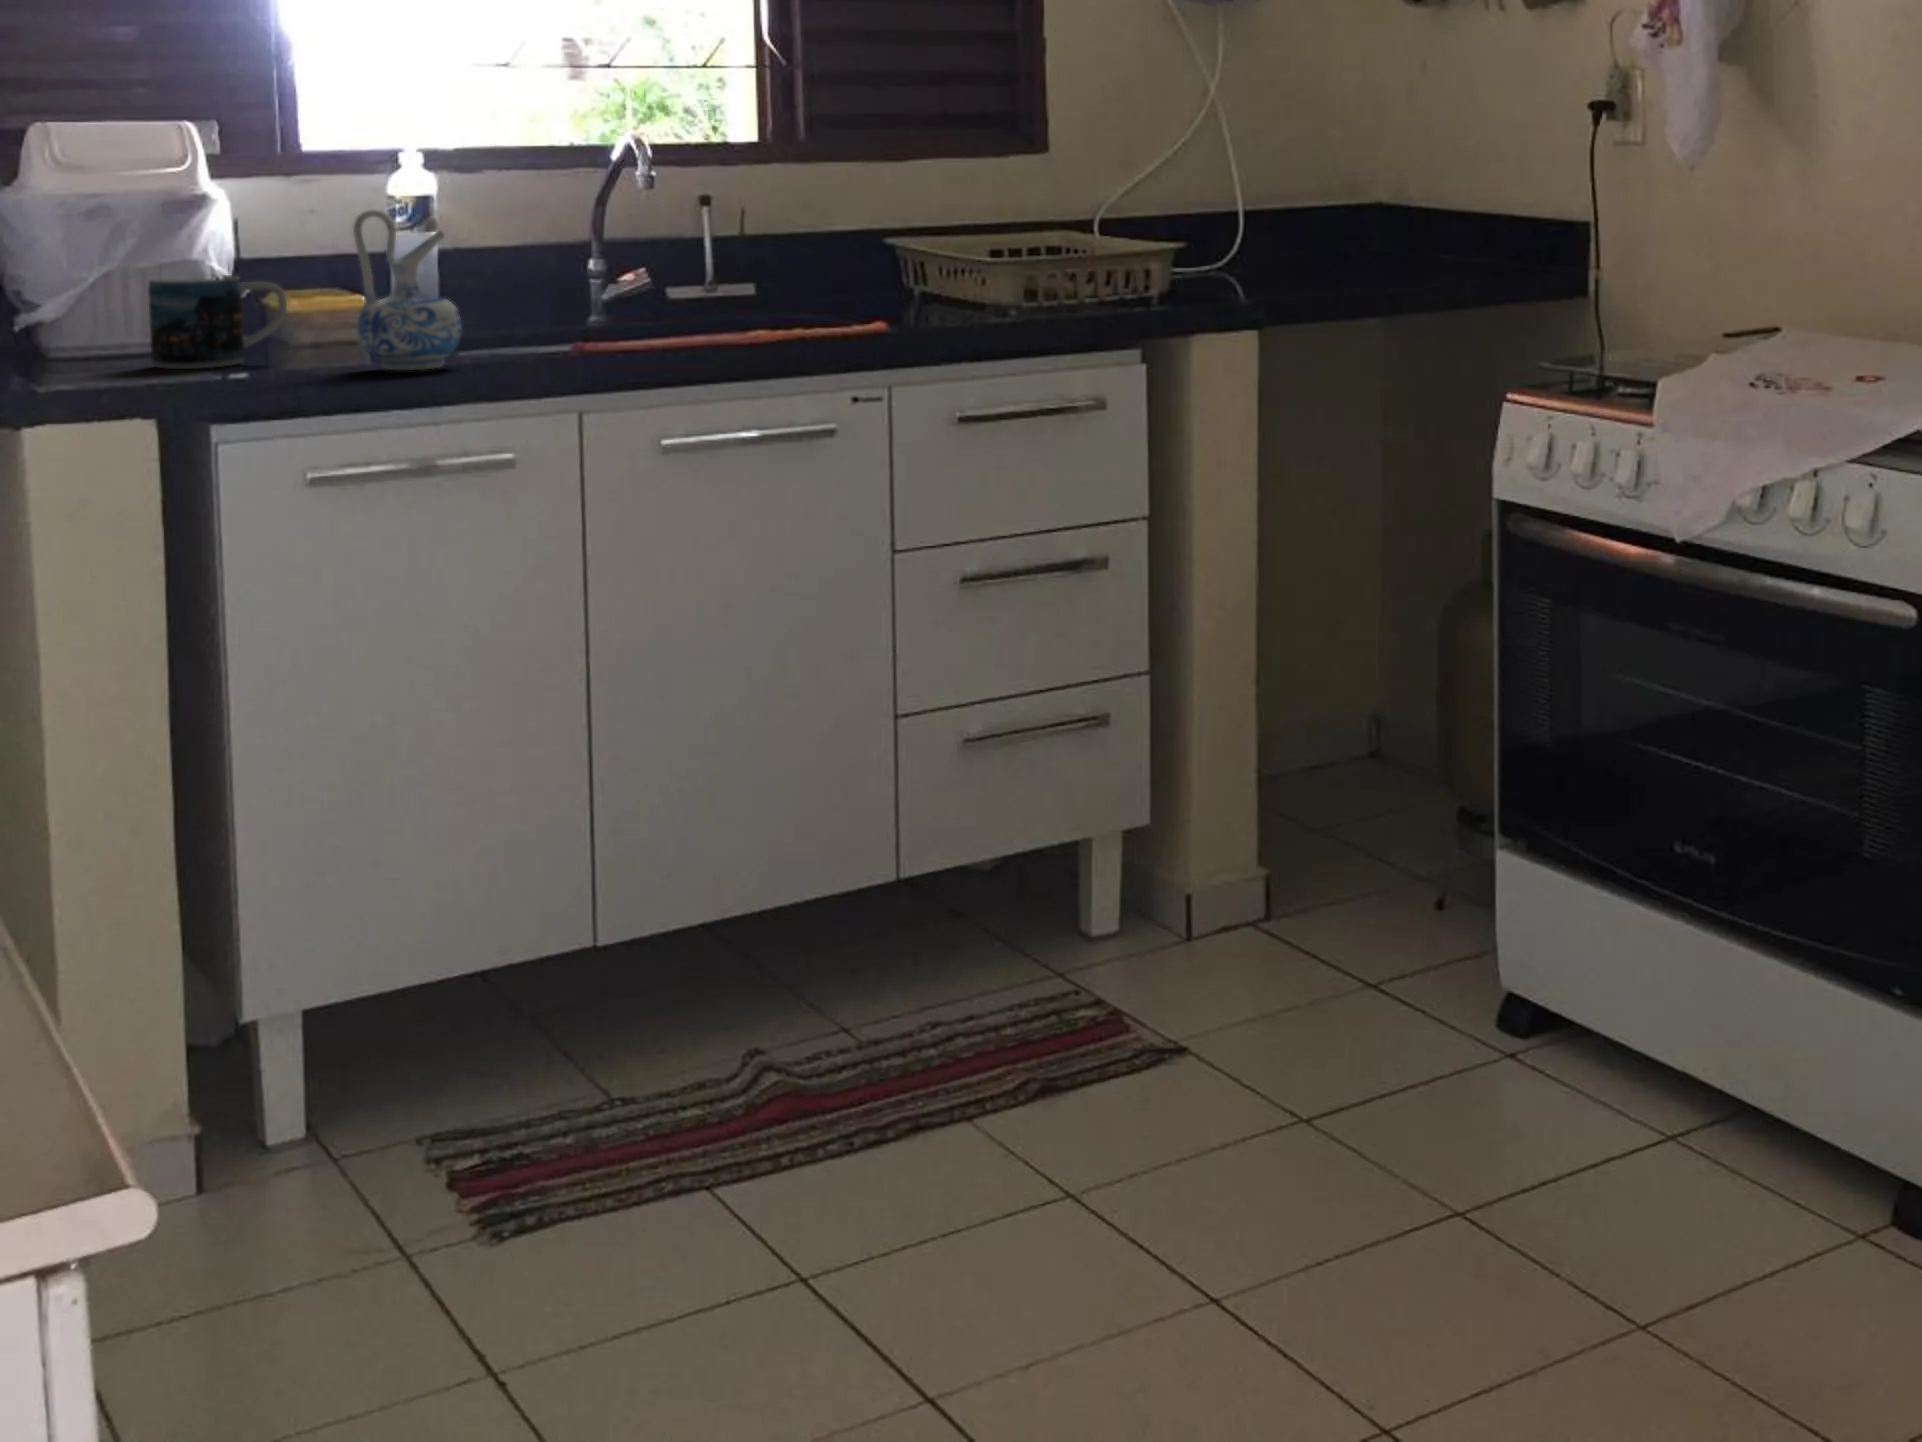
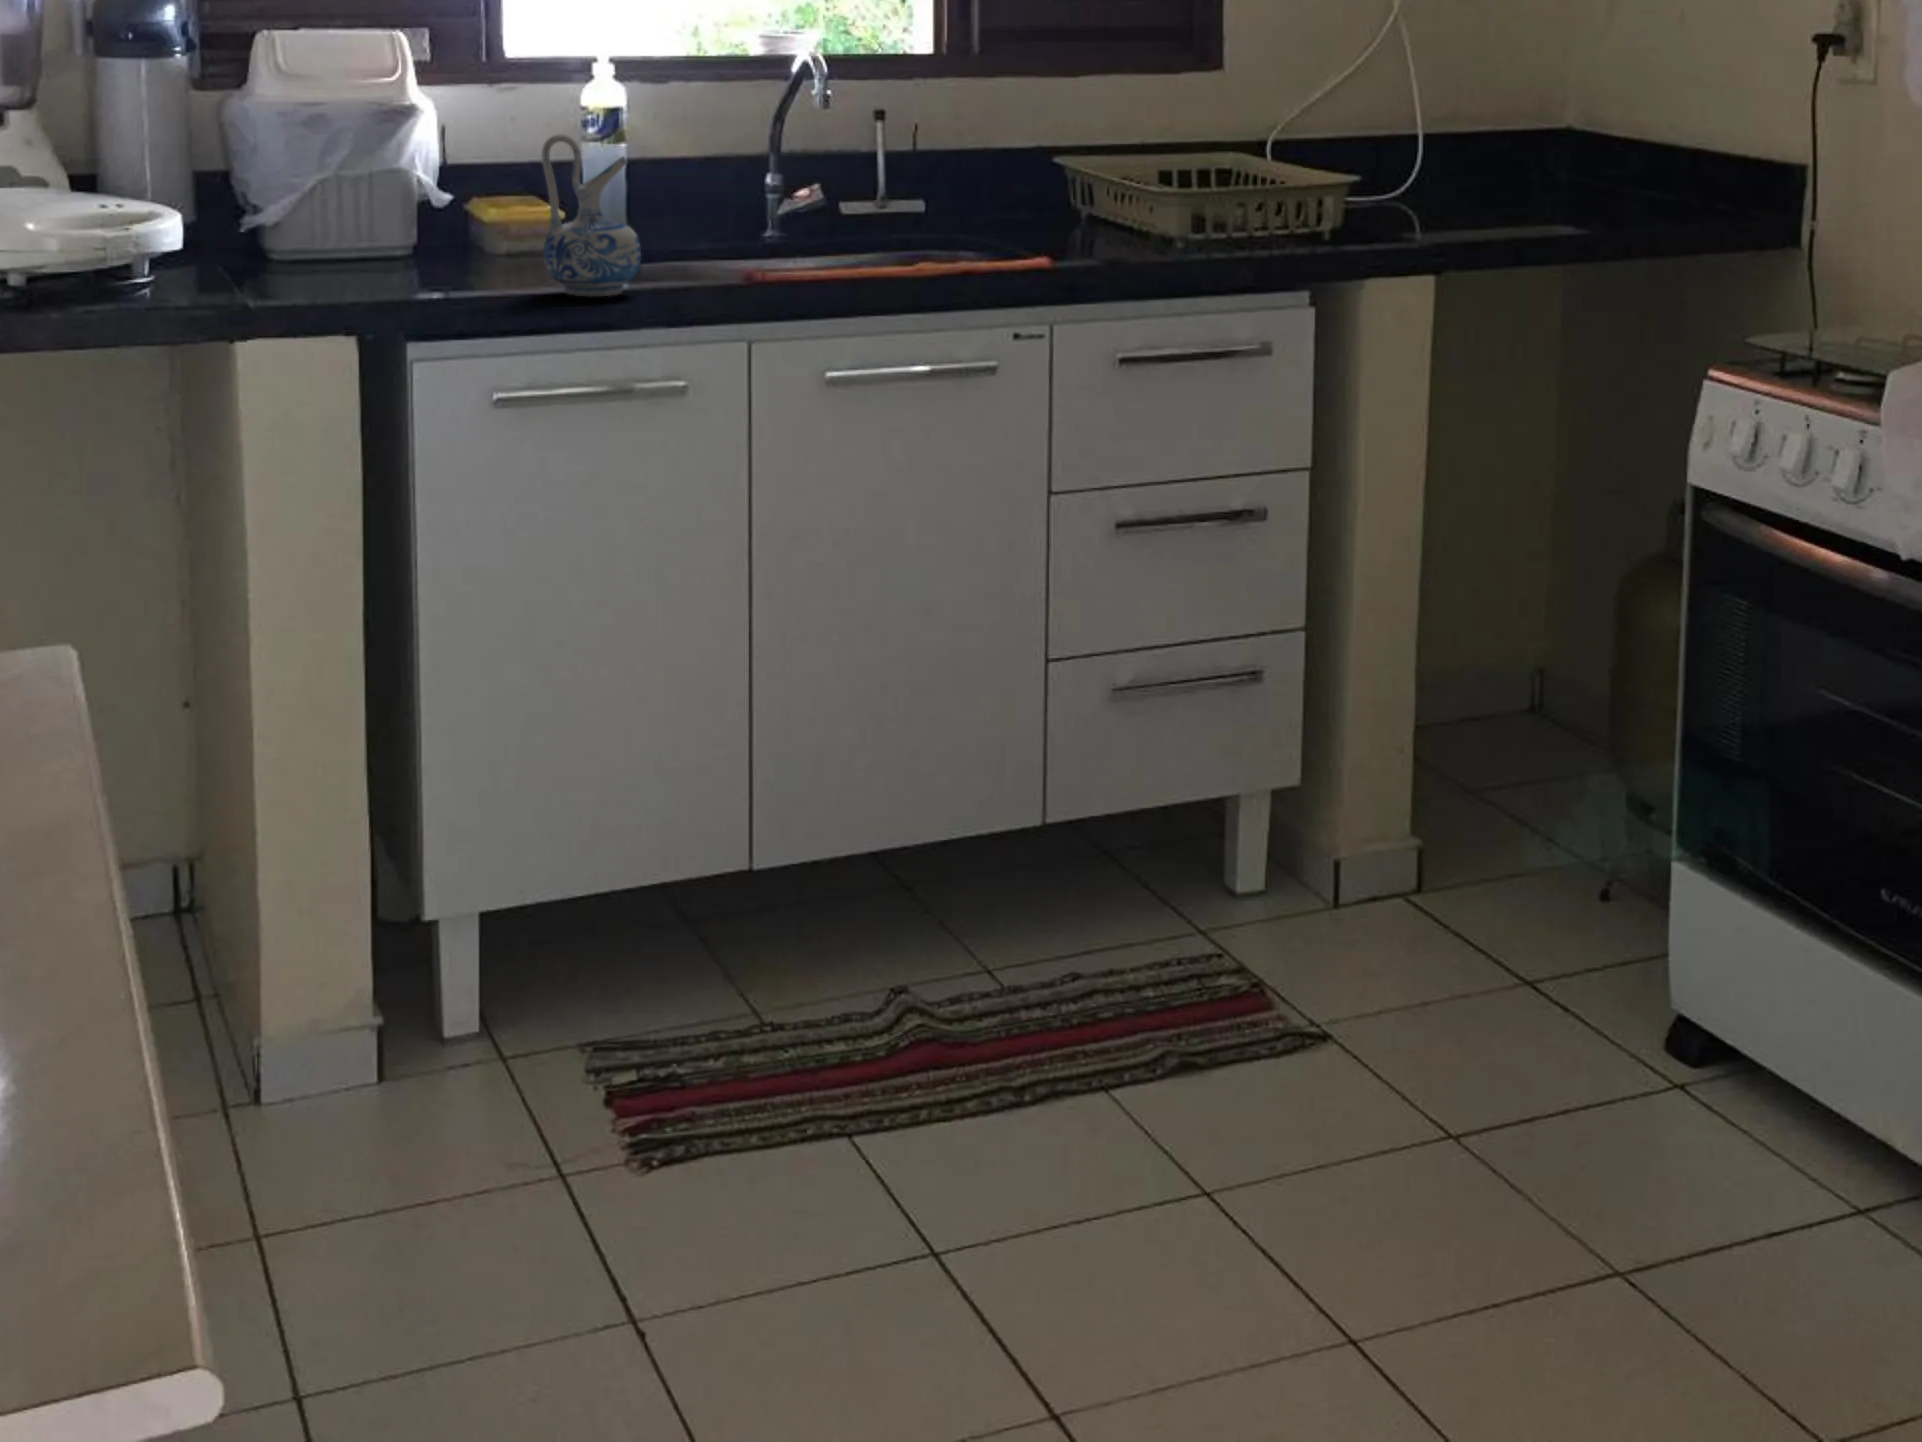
mug: present [148,275,287,369] -> none [356,188,481,282]

